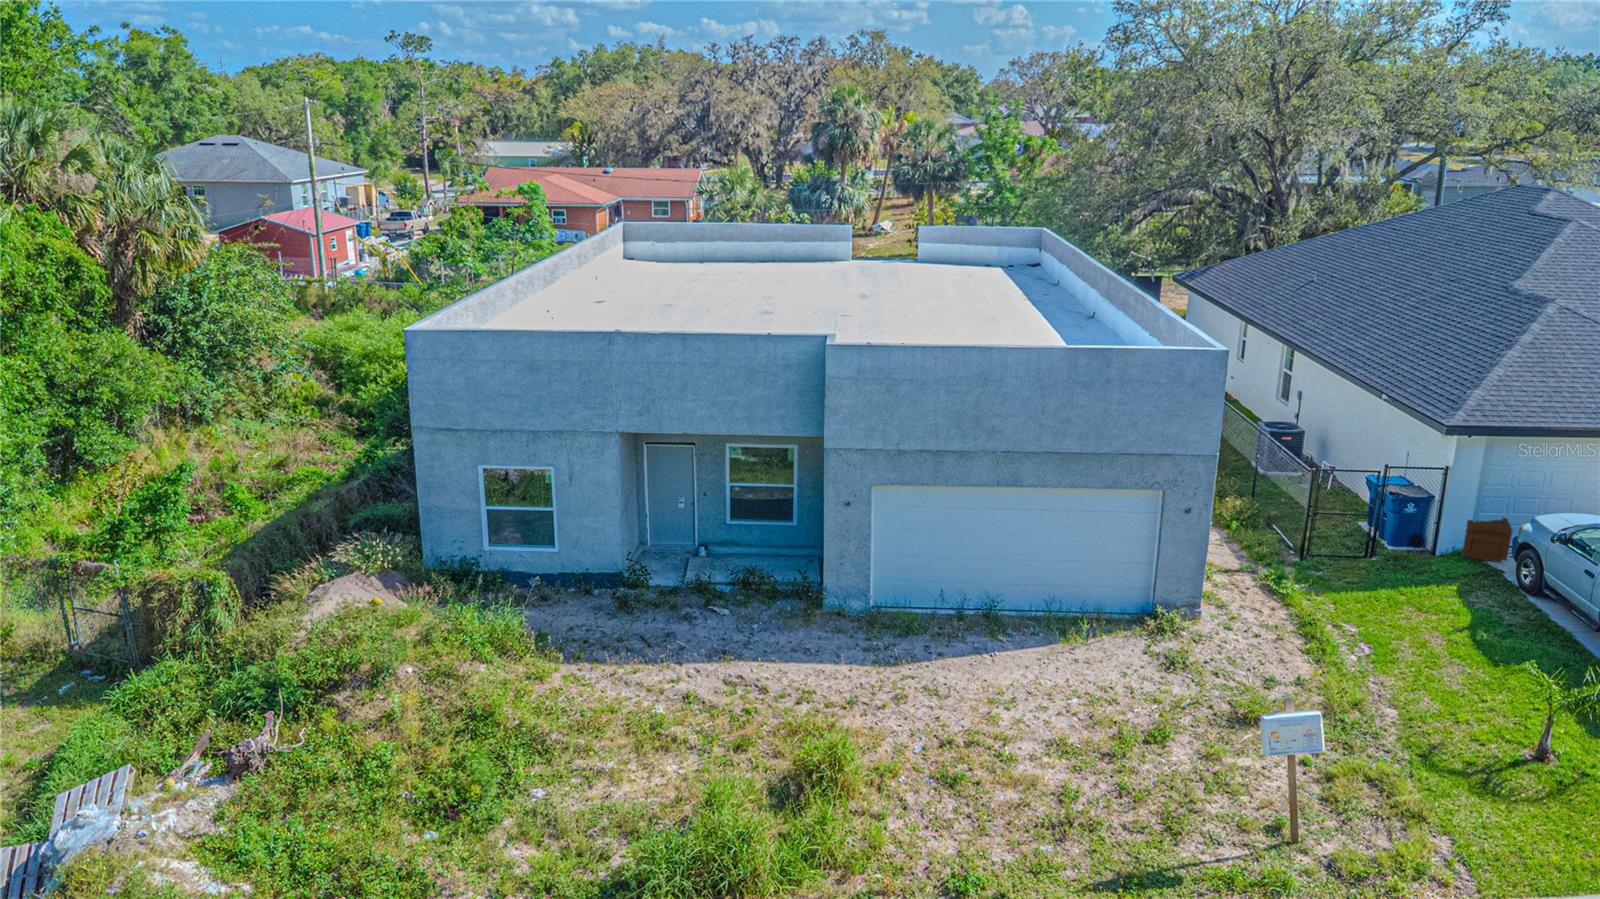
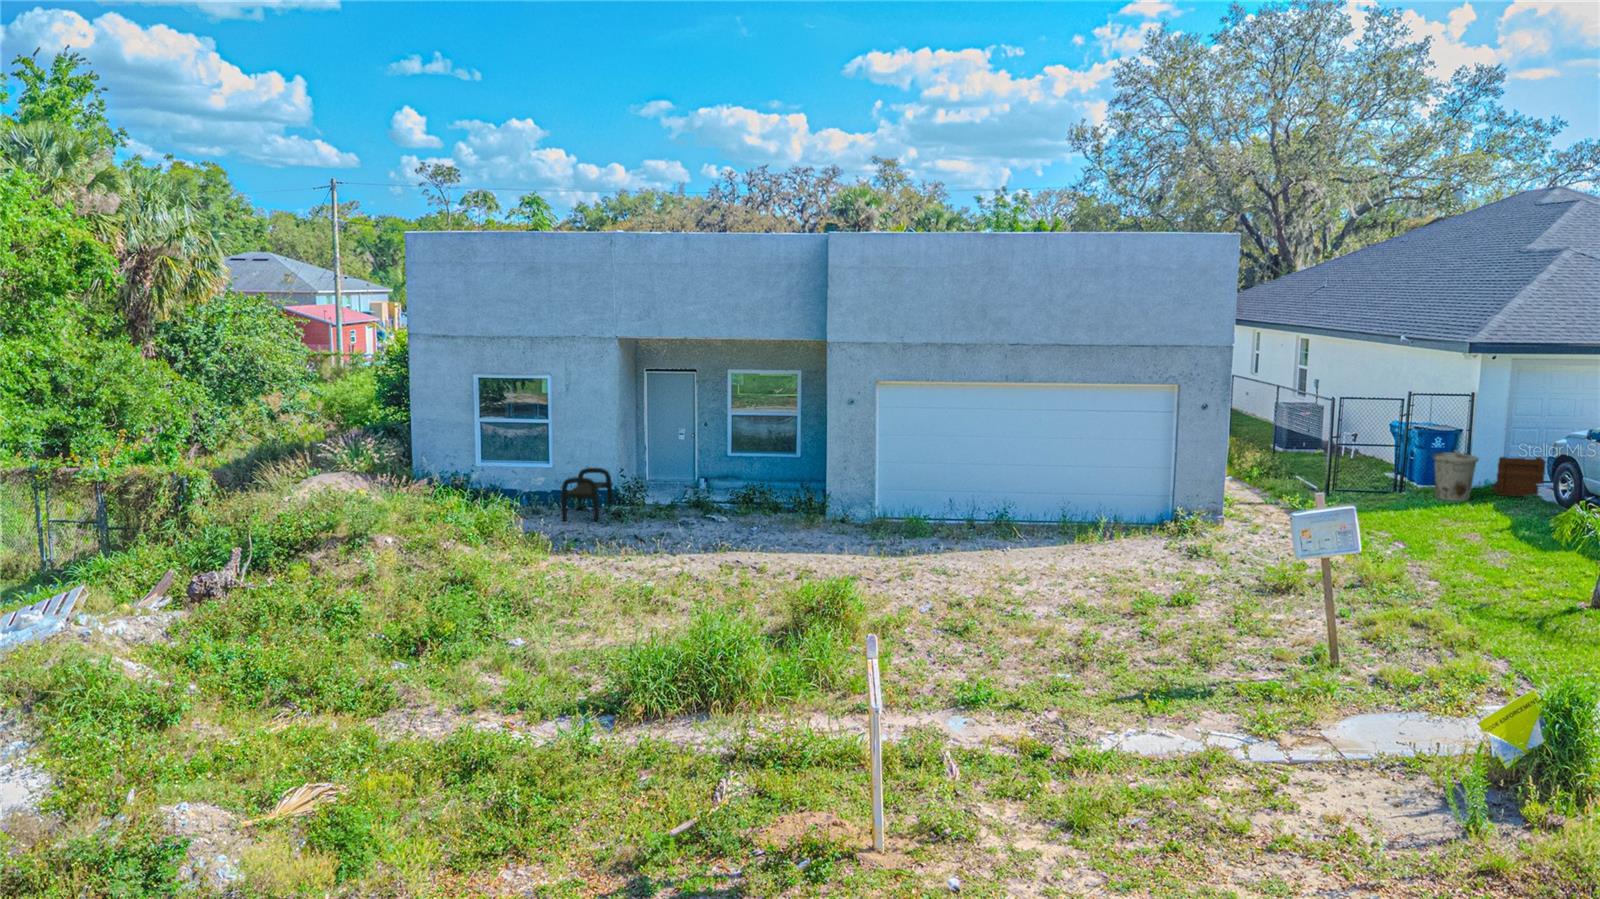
trash can: none [1404,519,1448,570] -> present [1433,450,1479,501]
bench: none [573,554,624,614] -> present [561,468,613,521]

